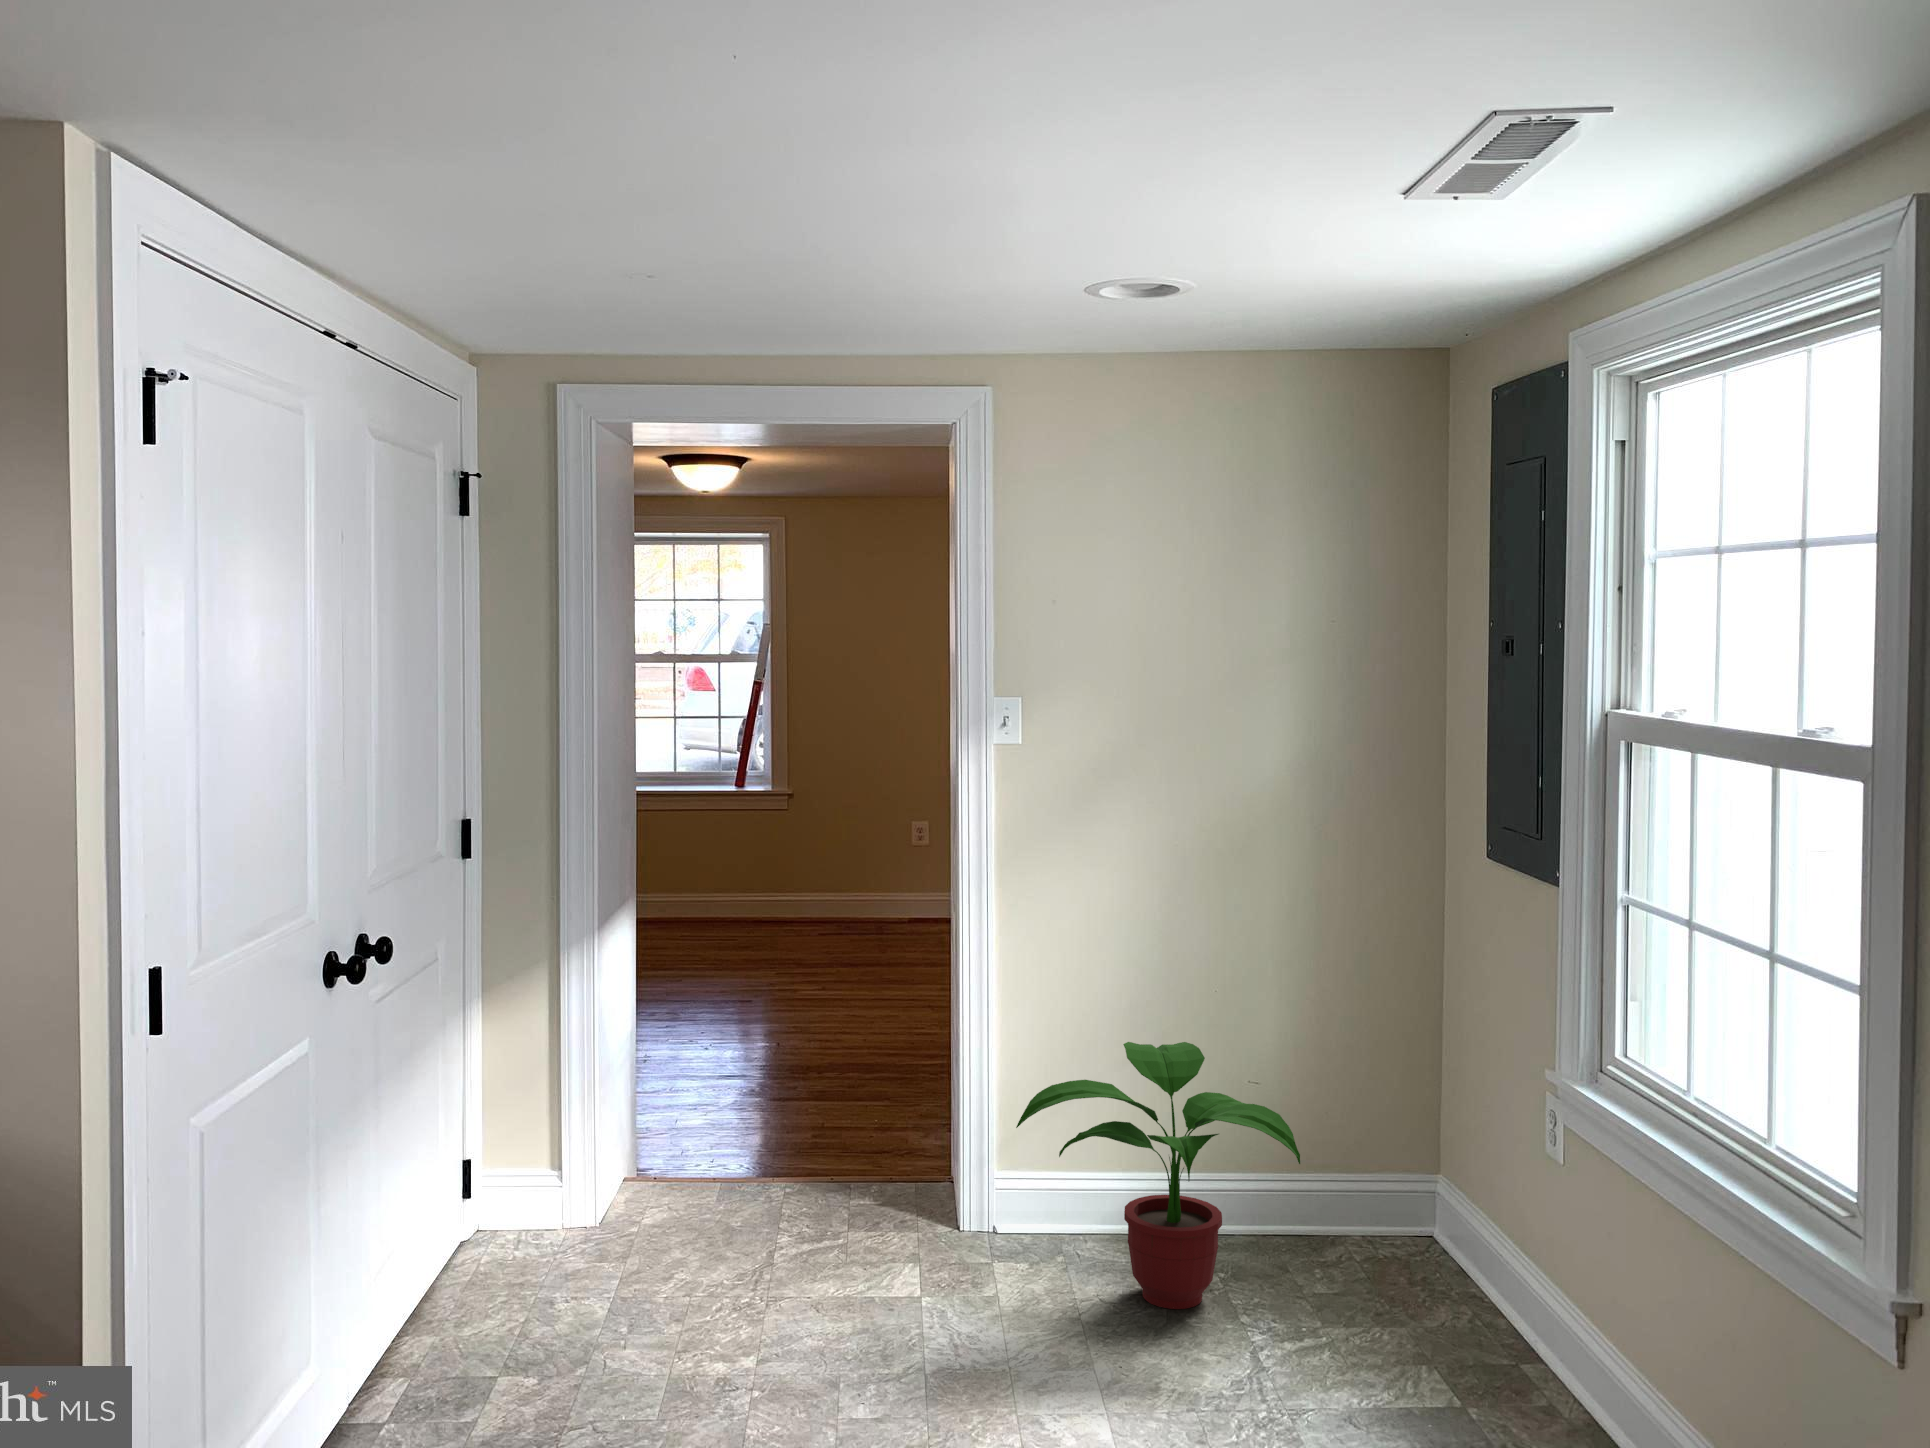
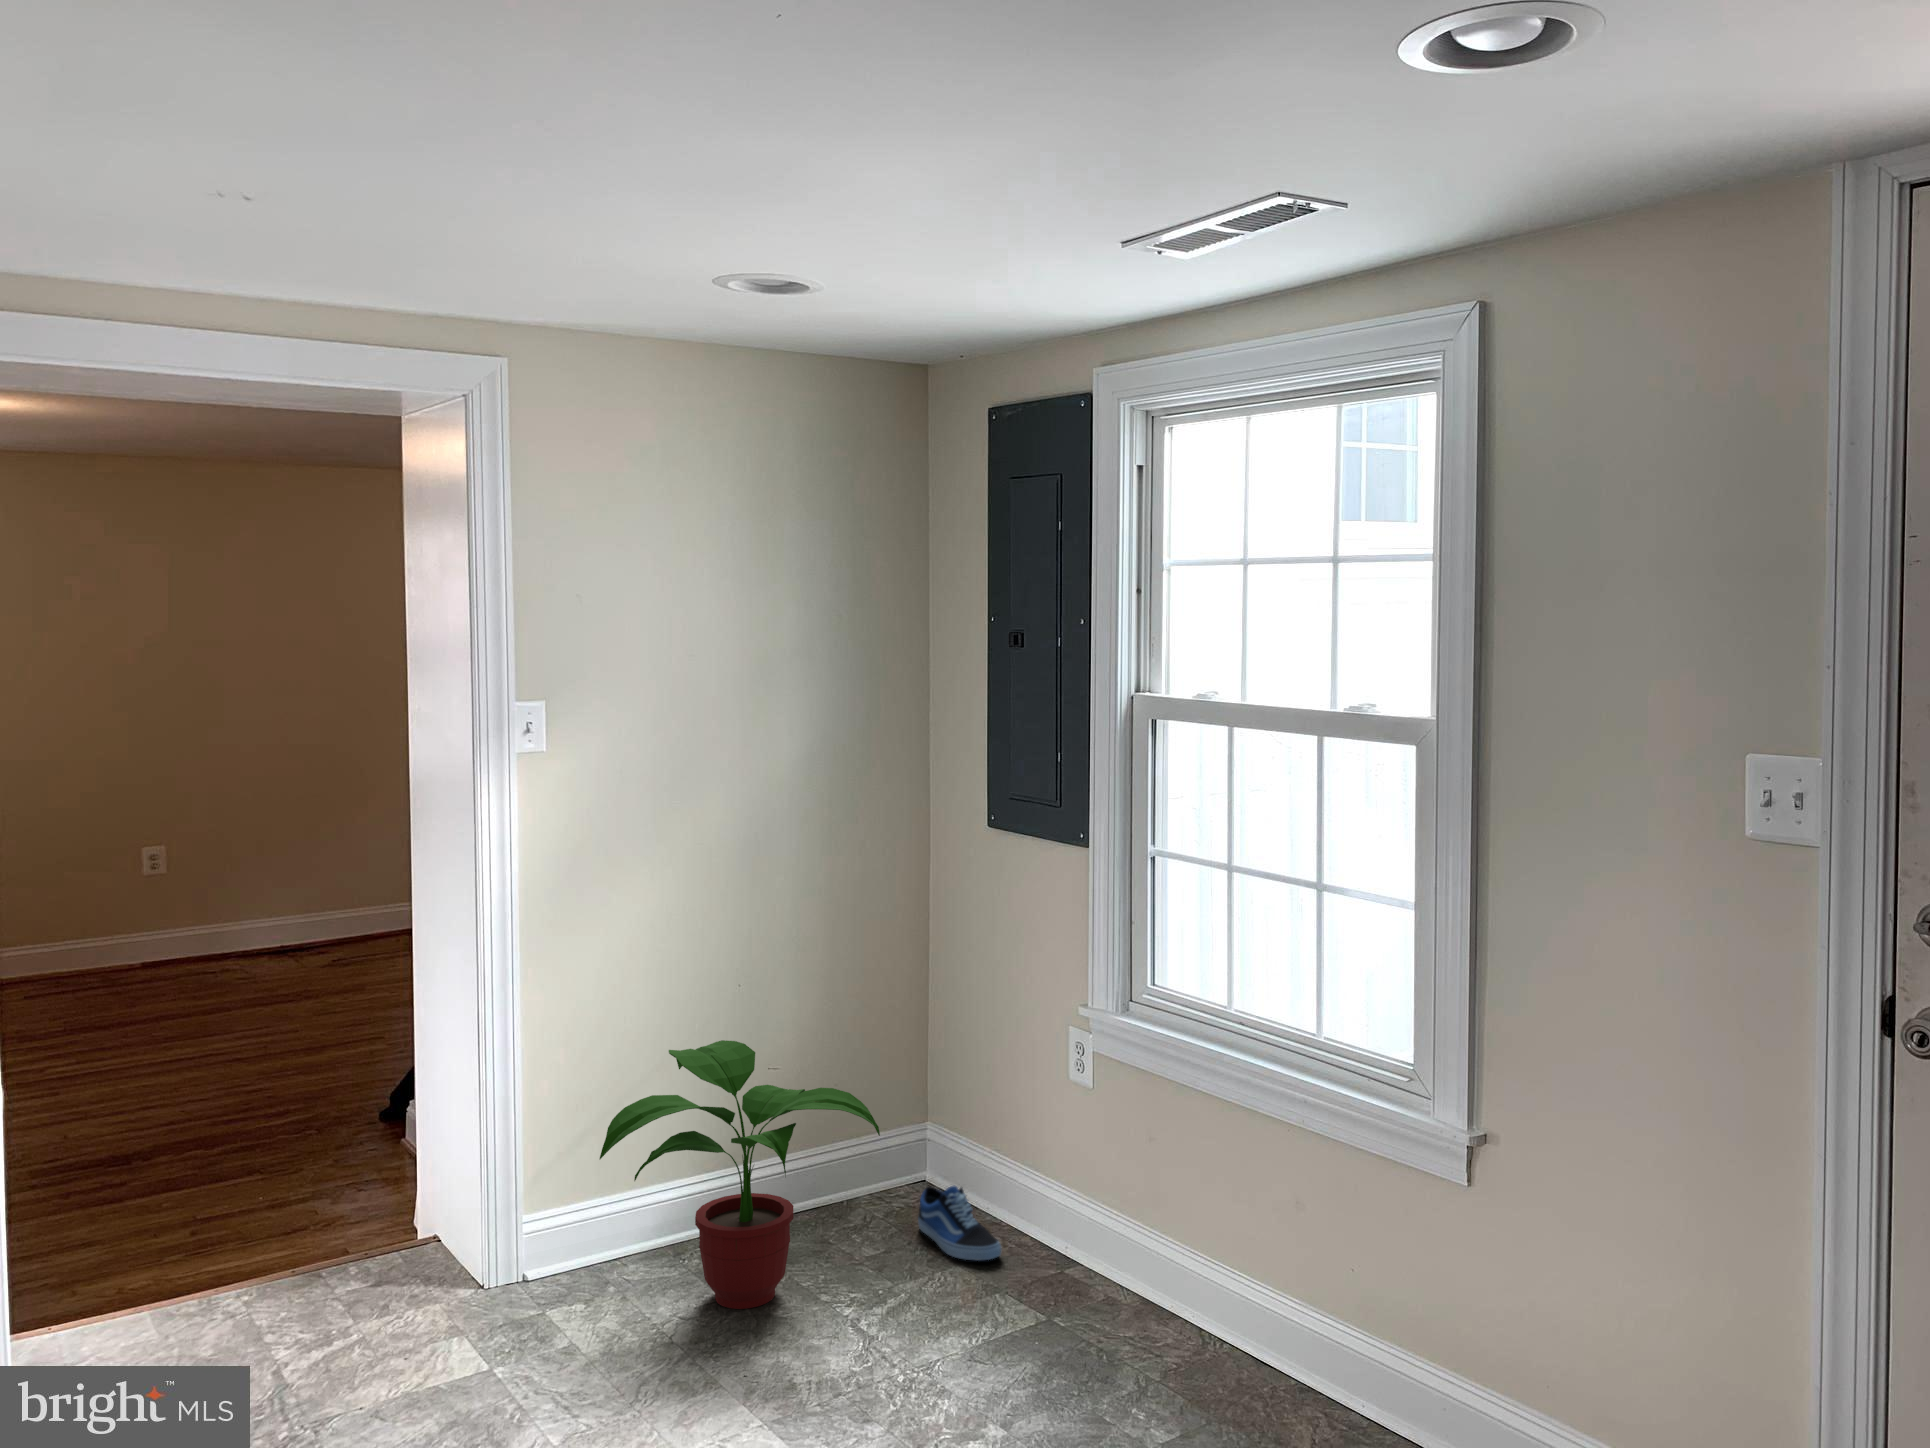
shoe: none [1388,1238,1459,1329] -> present [918,1186,1002,1261]

